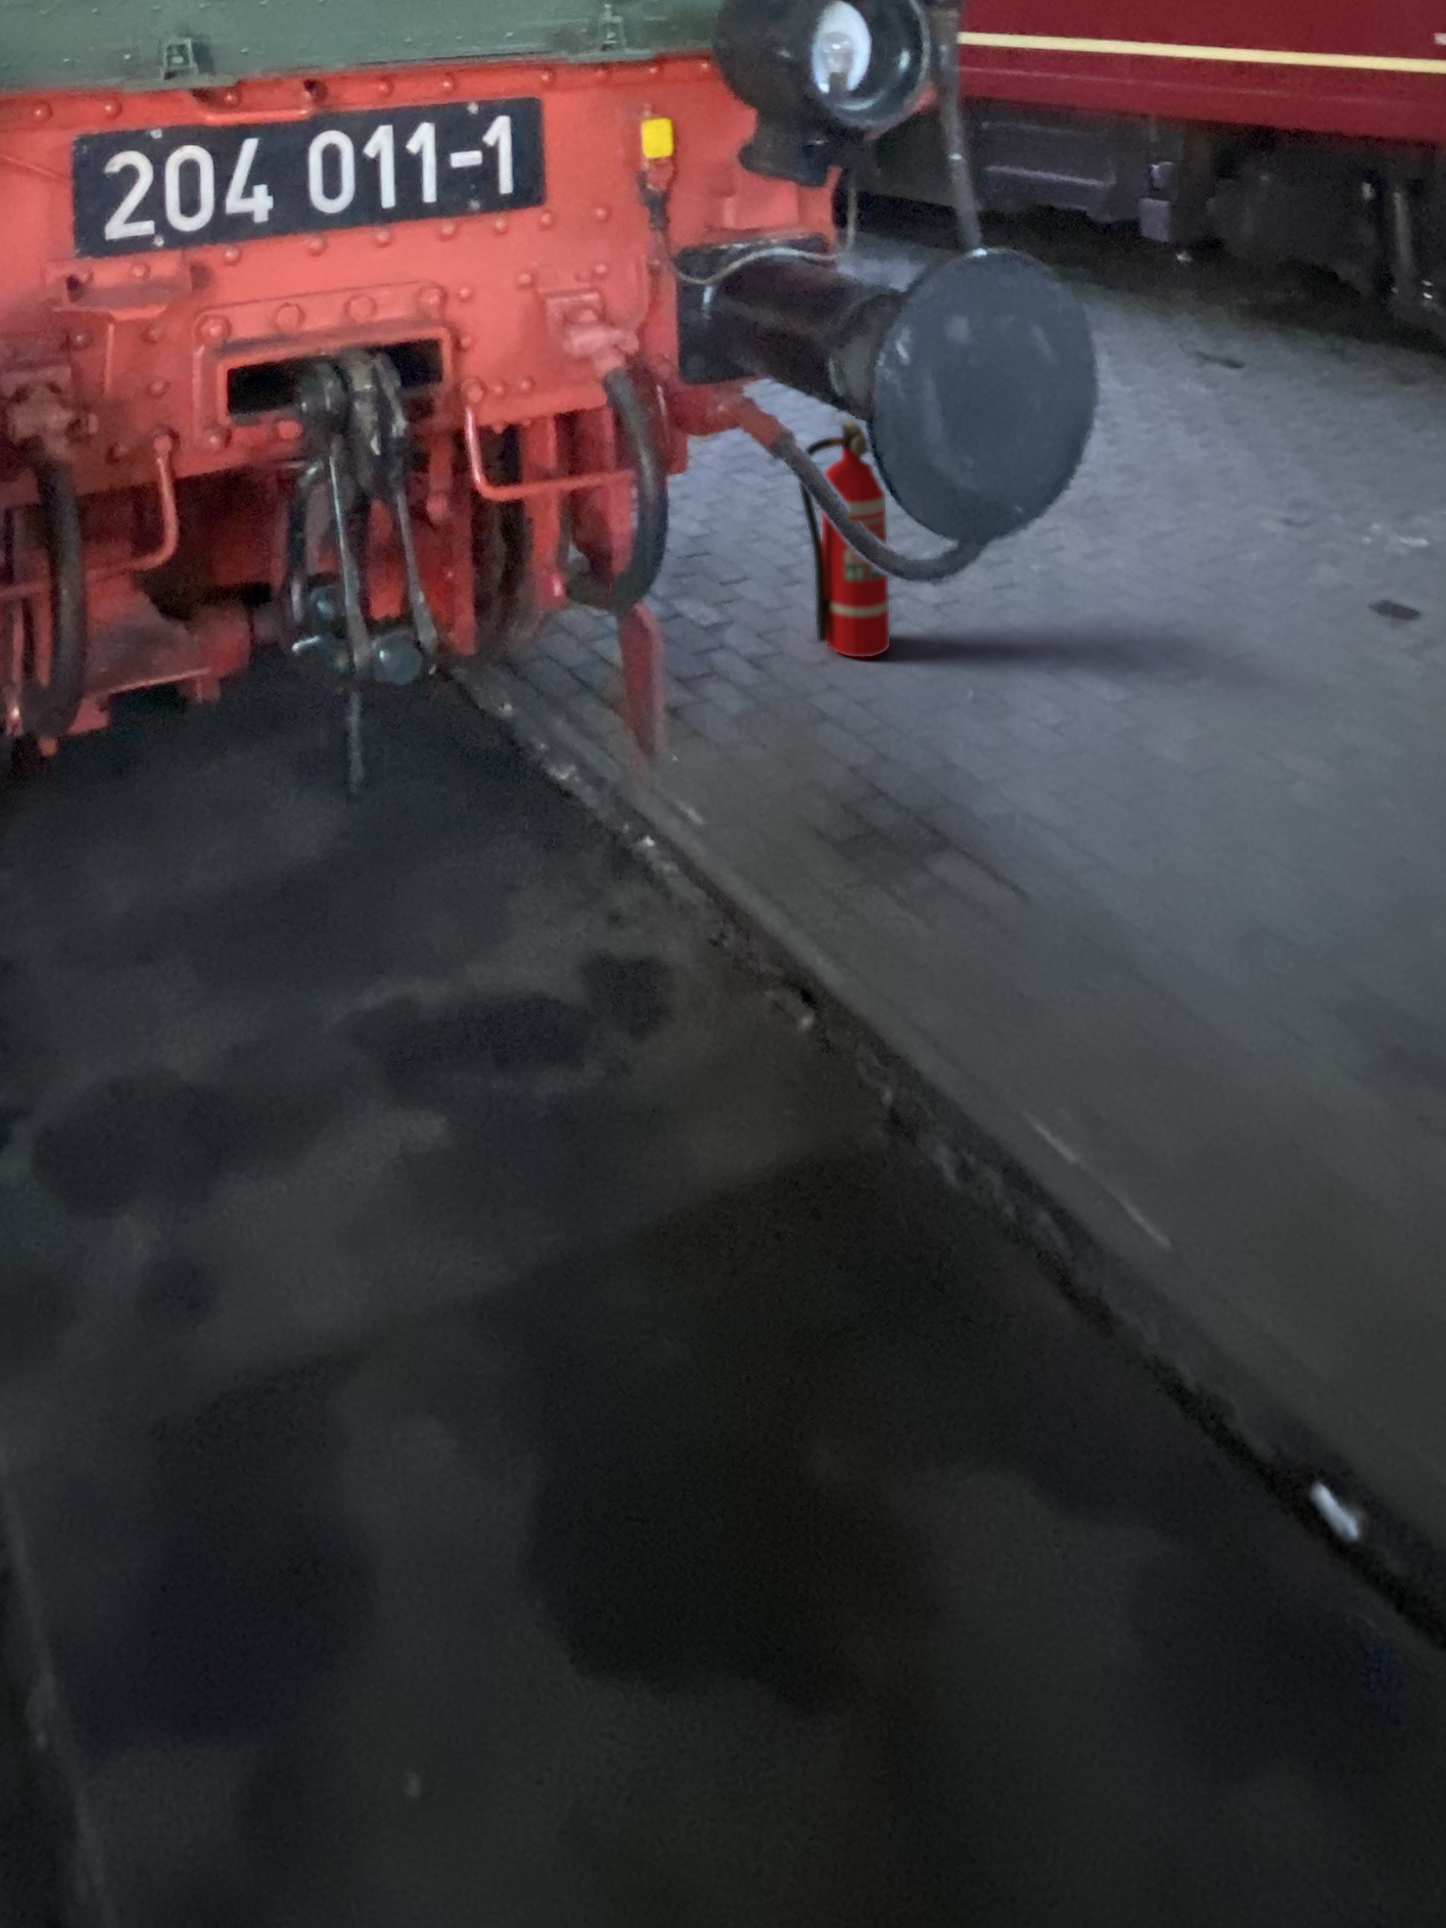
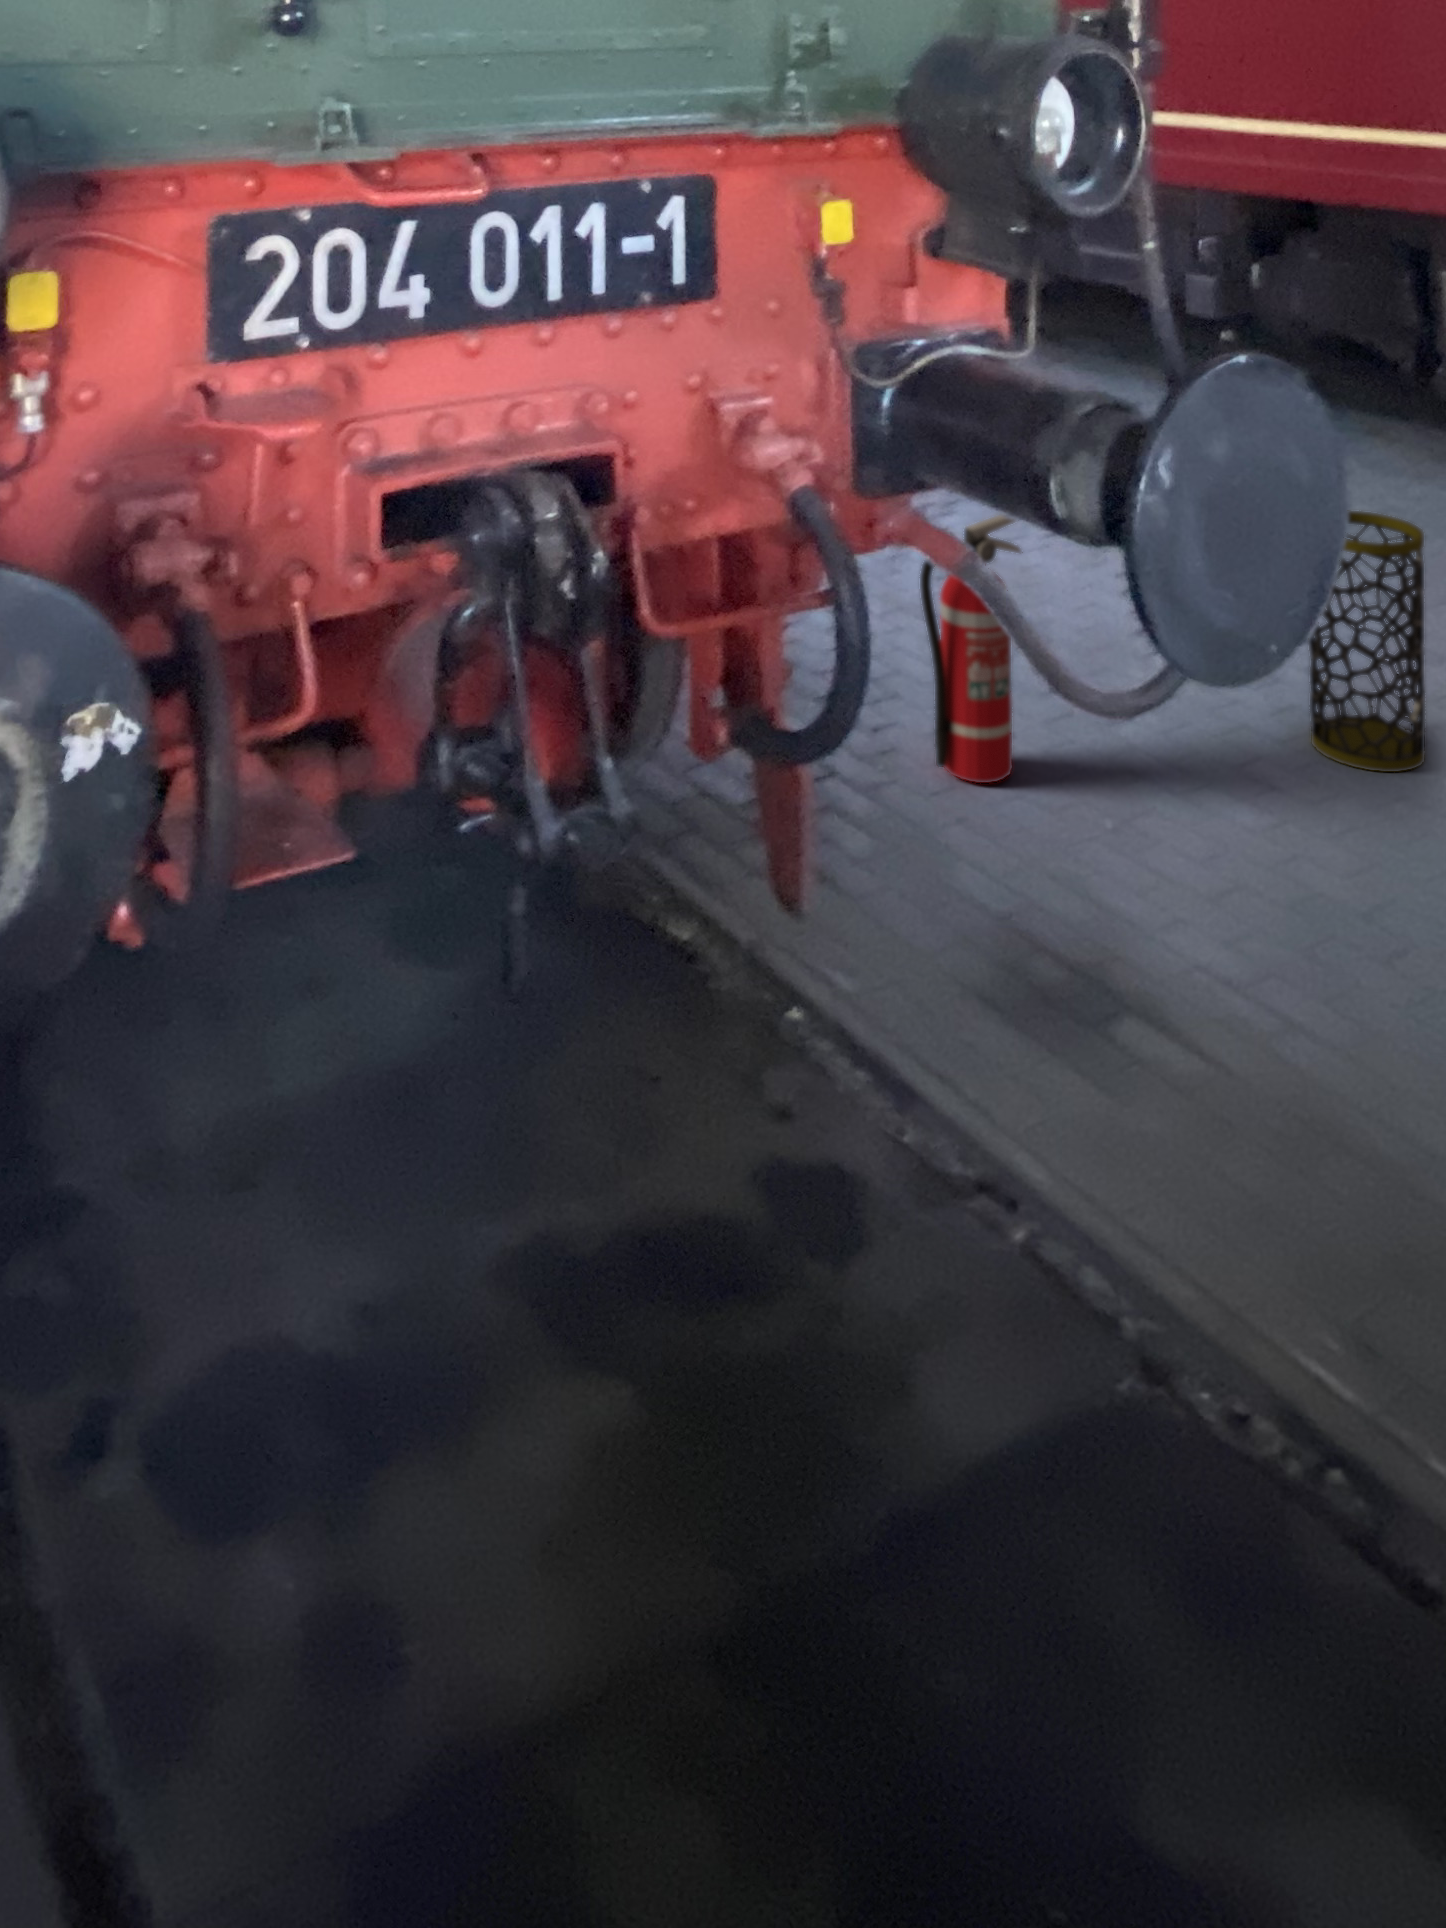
trash can: none [1178,410,1294,654] -> present [1309,511,1425,772]

